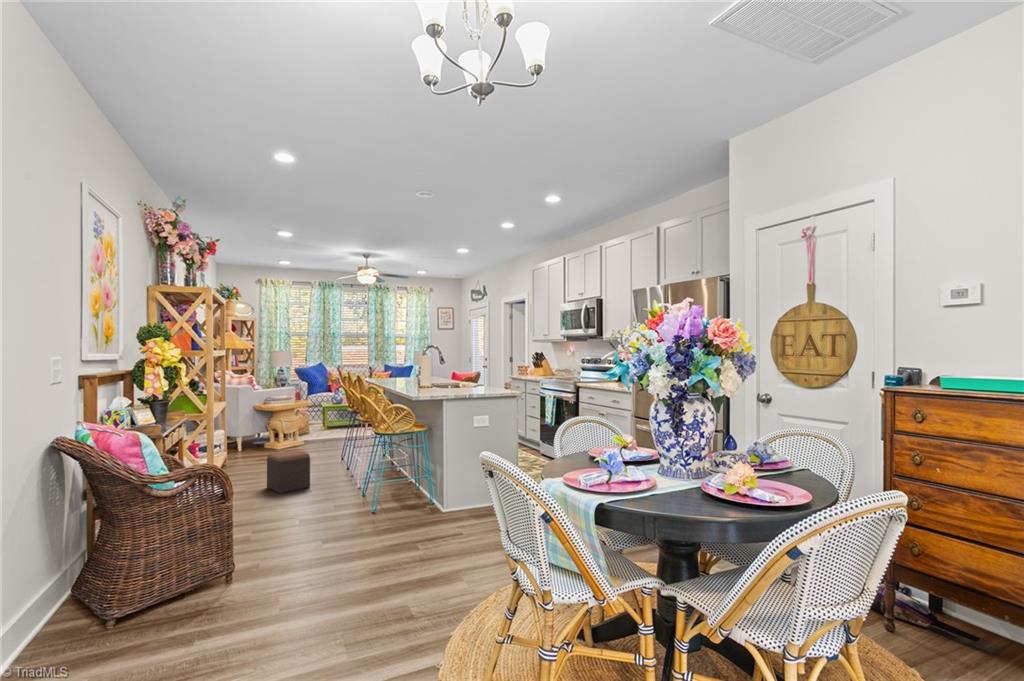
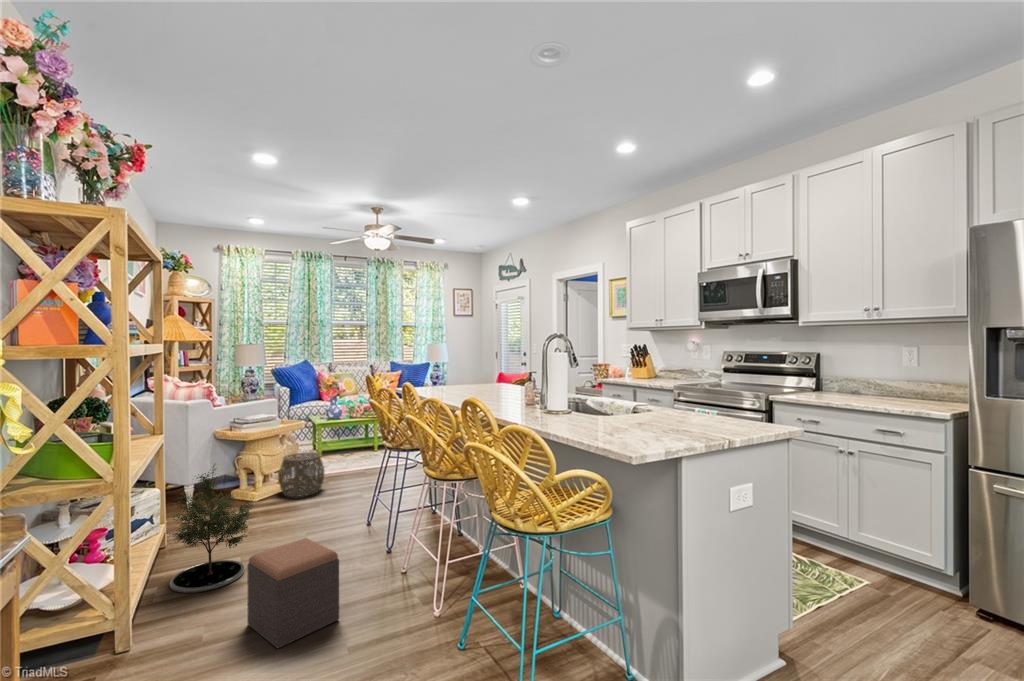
potted tree: none [228,414,274,479] -> present [166,464,253,593]
woven basket: none [292,421,322,448] -> present [279,452,324,497]

